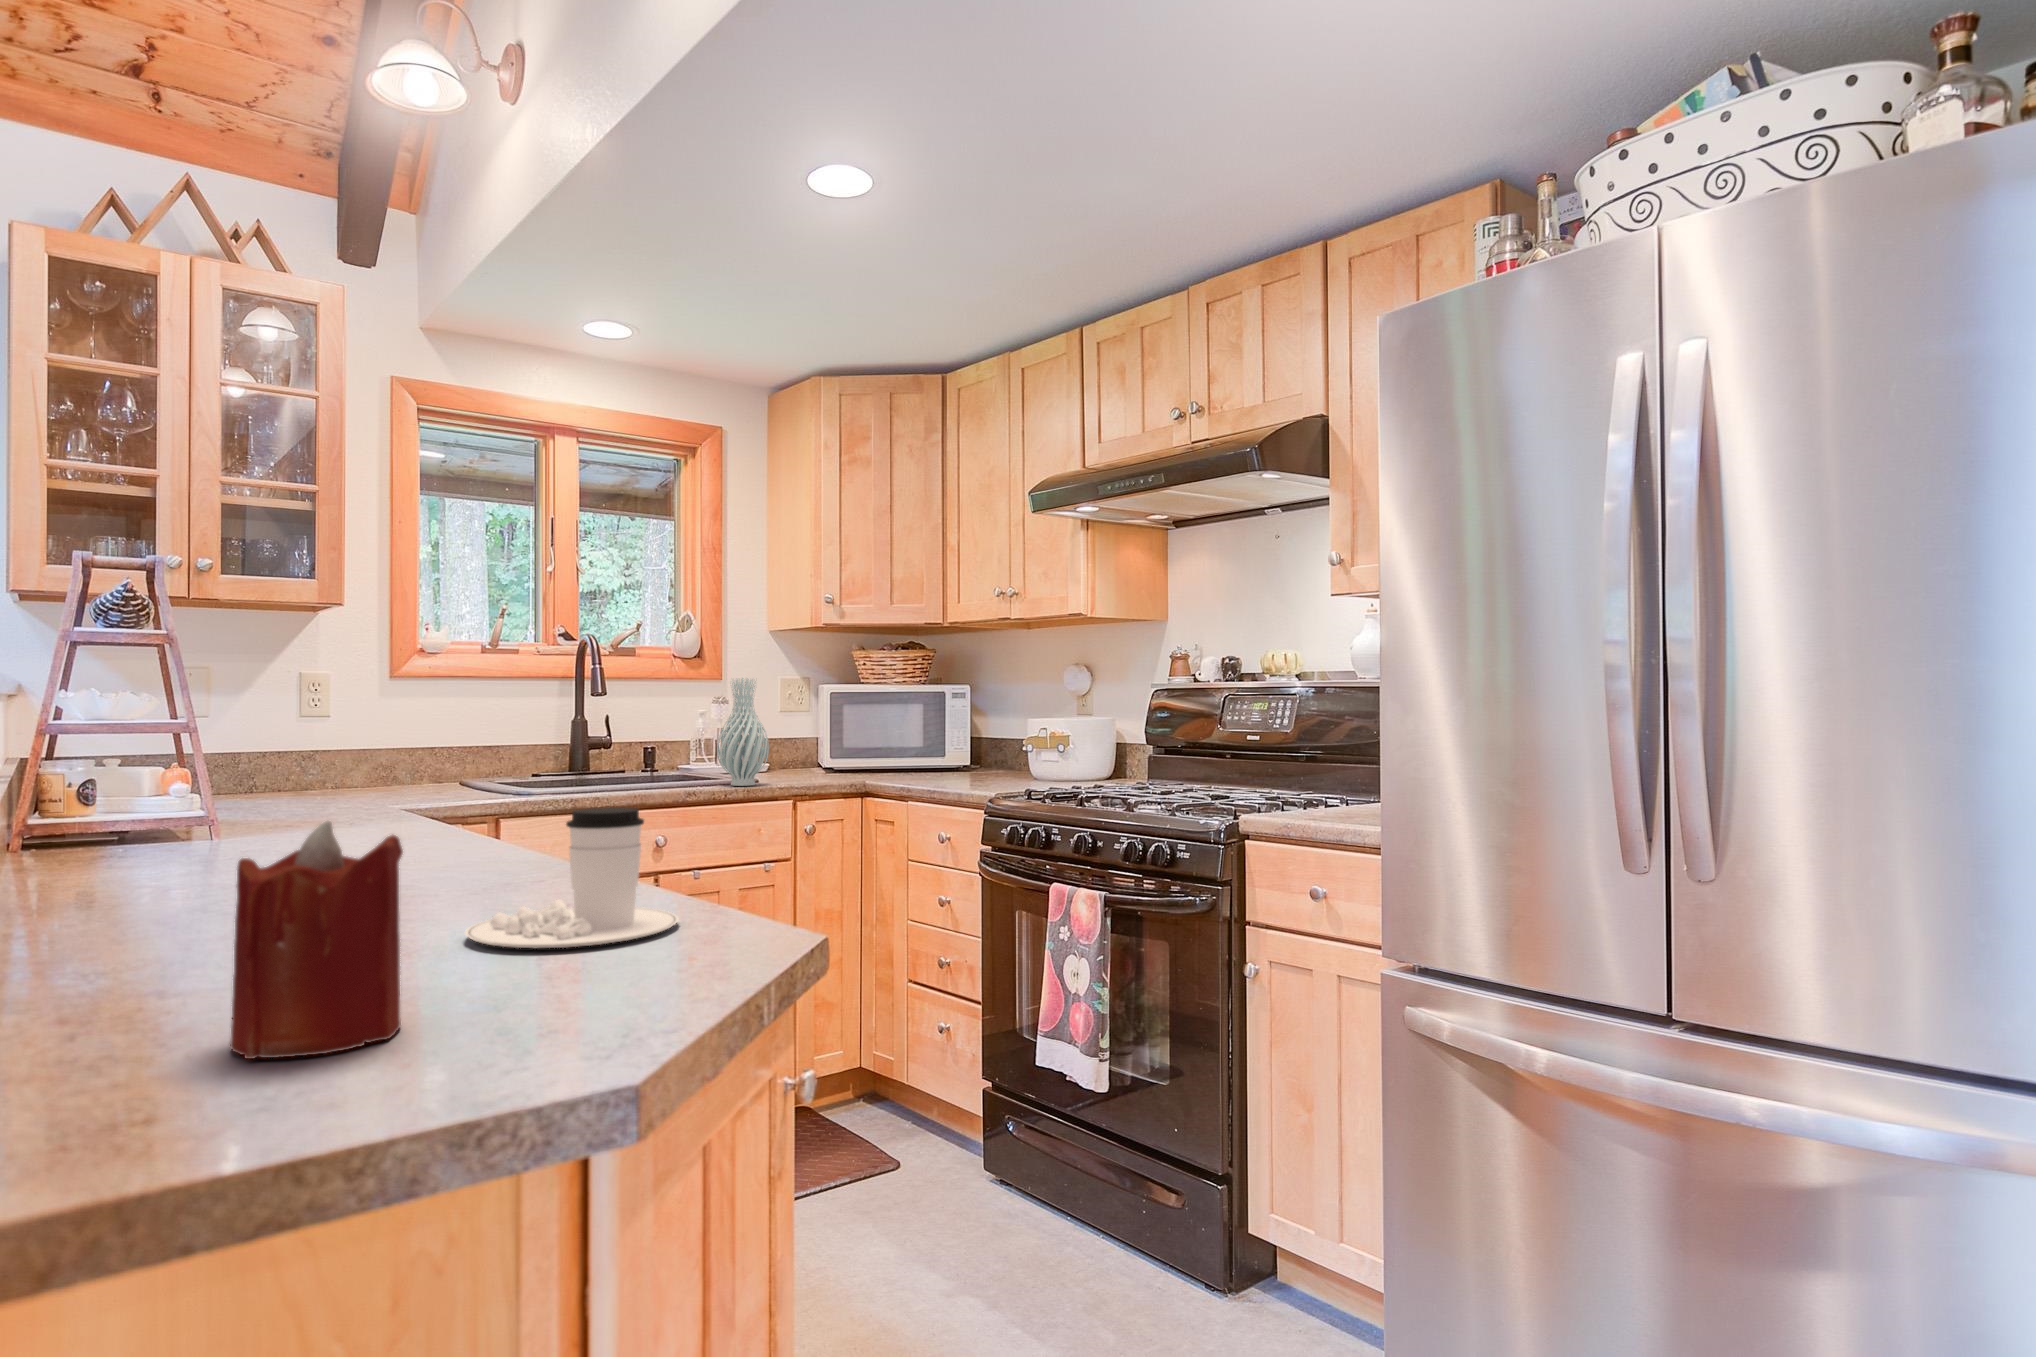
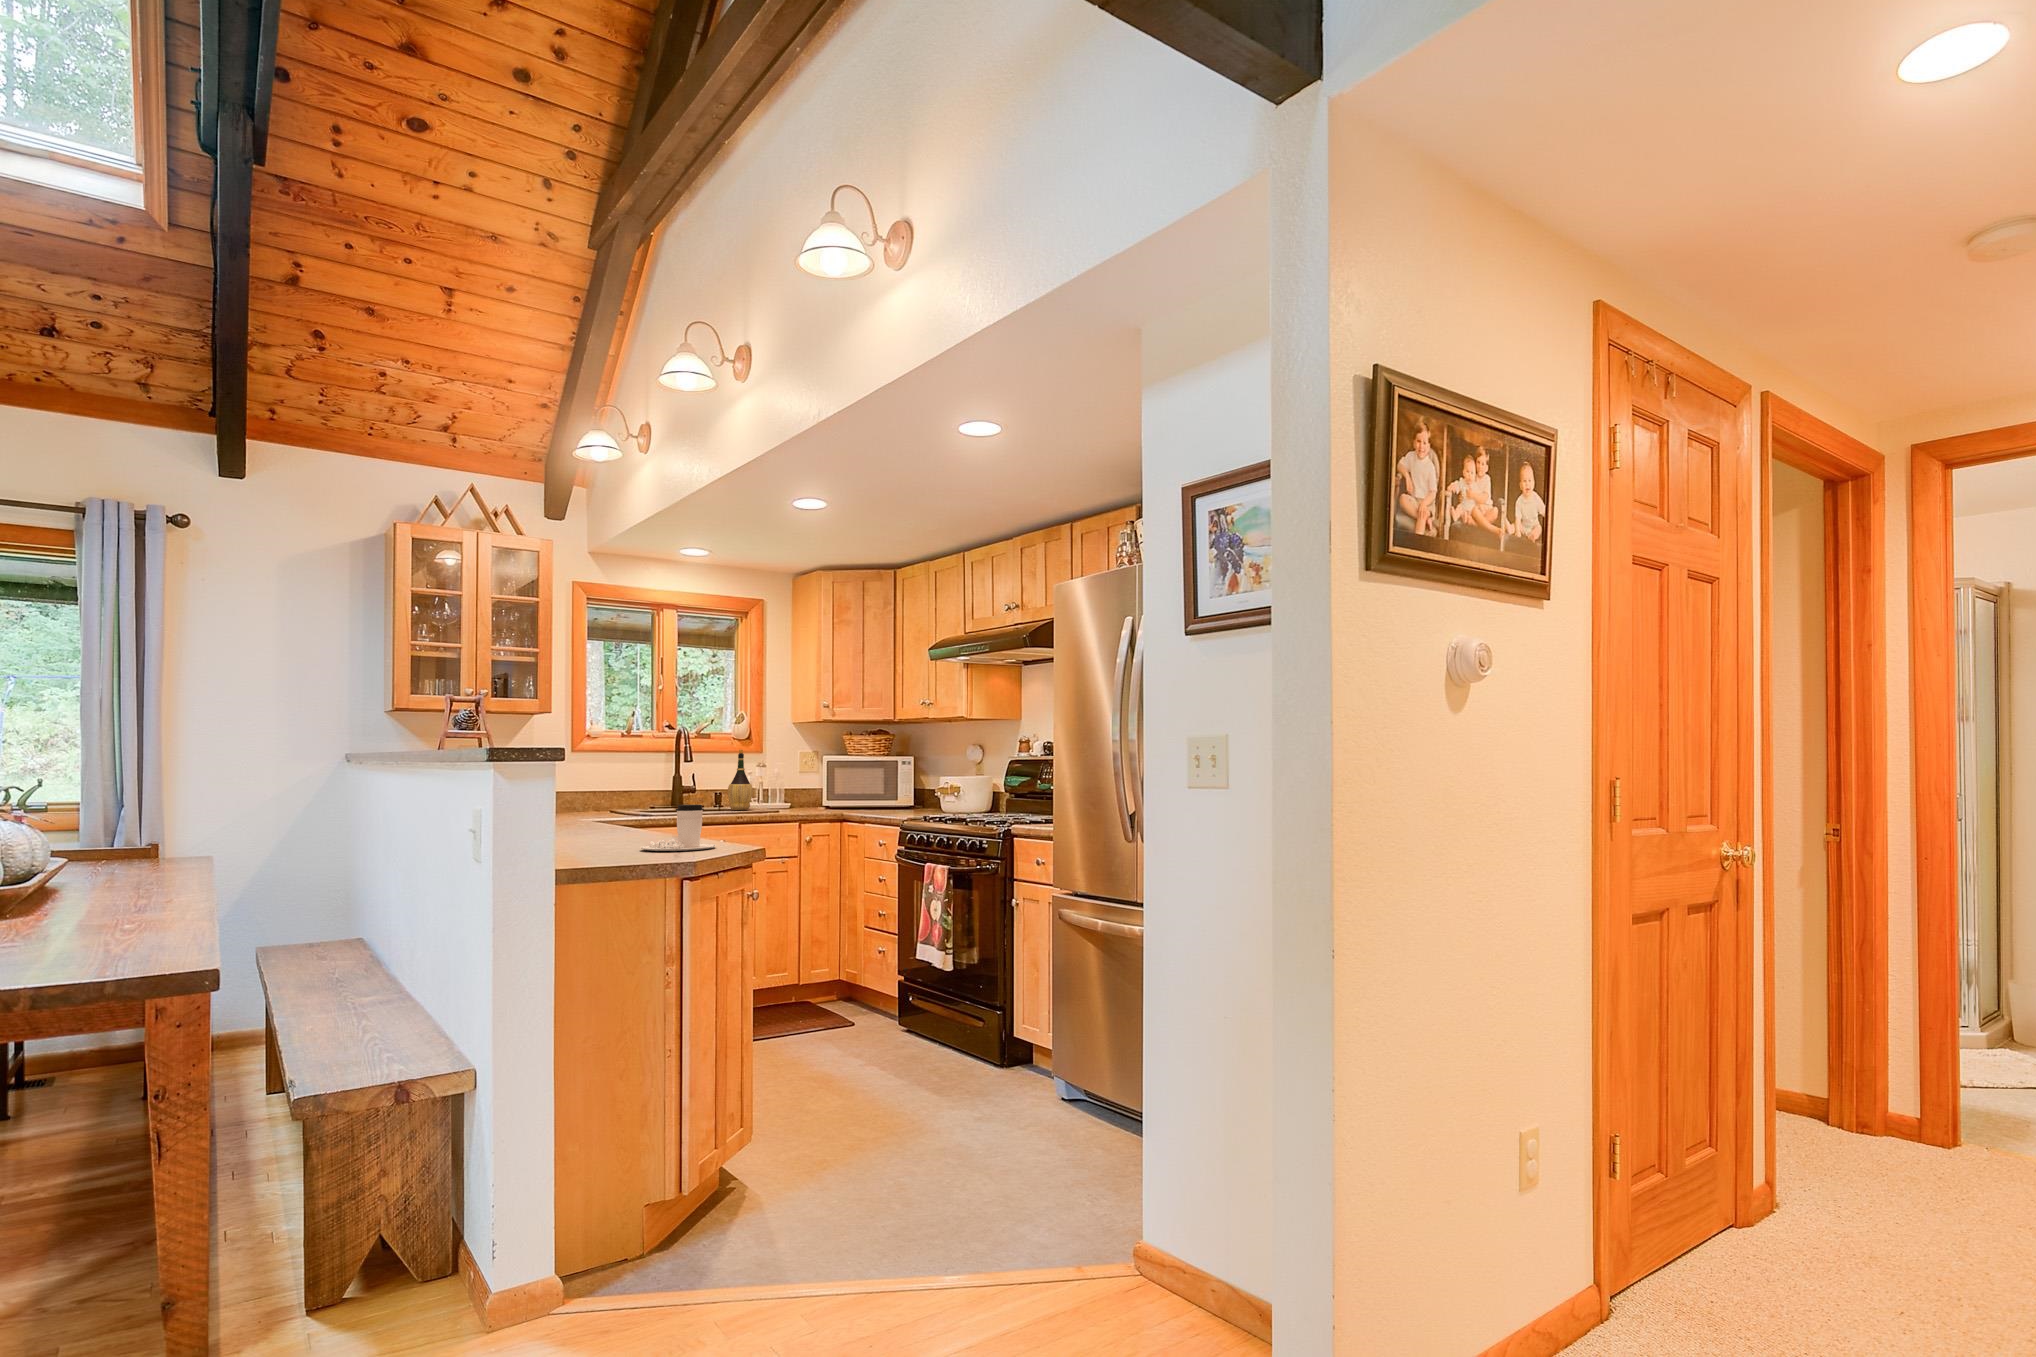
wine bottle: none [668,674,710,774] -> present [728,750,753,810]
vase: present [717,678,769,786] -> none [754,752,783,814]
candle: present [230,821,403,1059] -> none [585,799,631,863]

